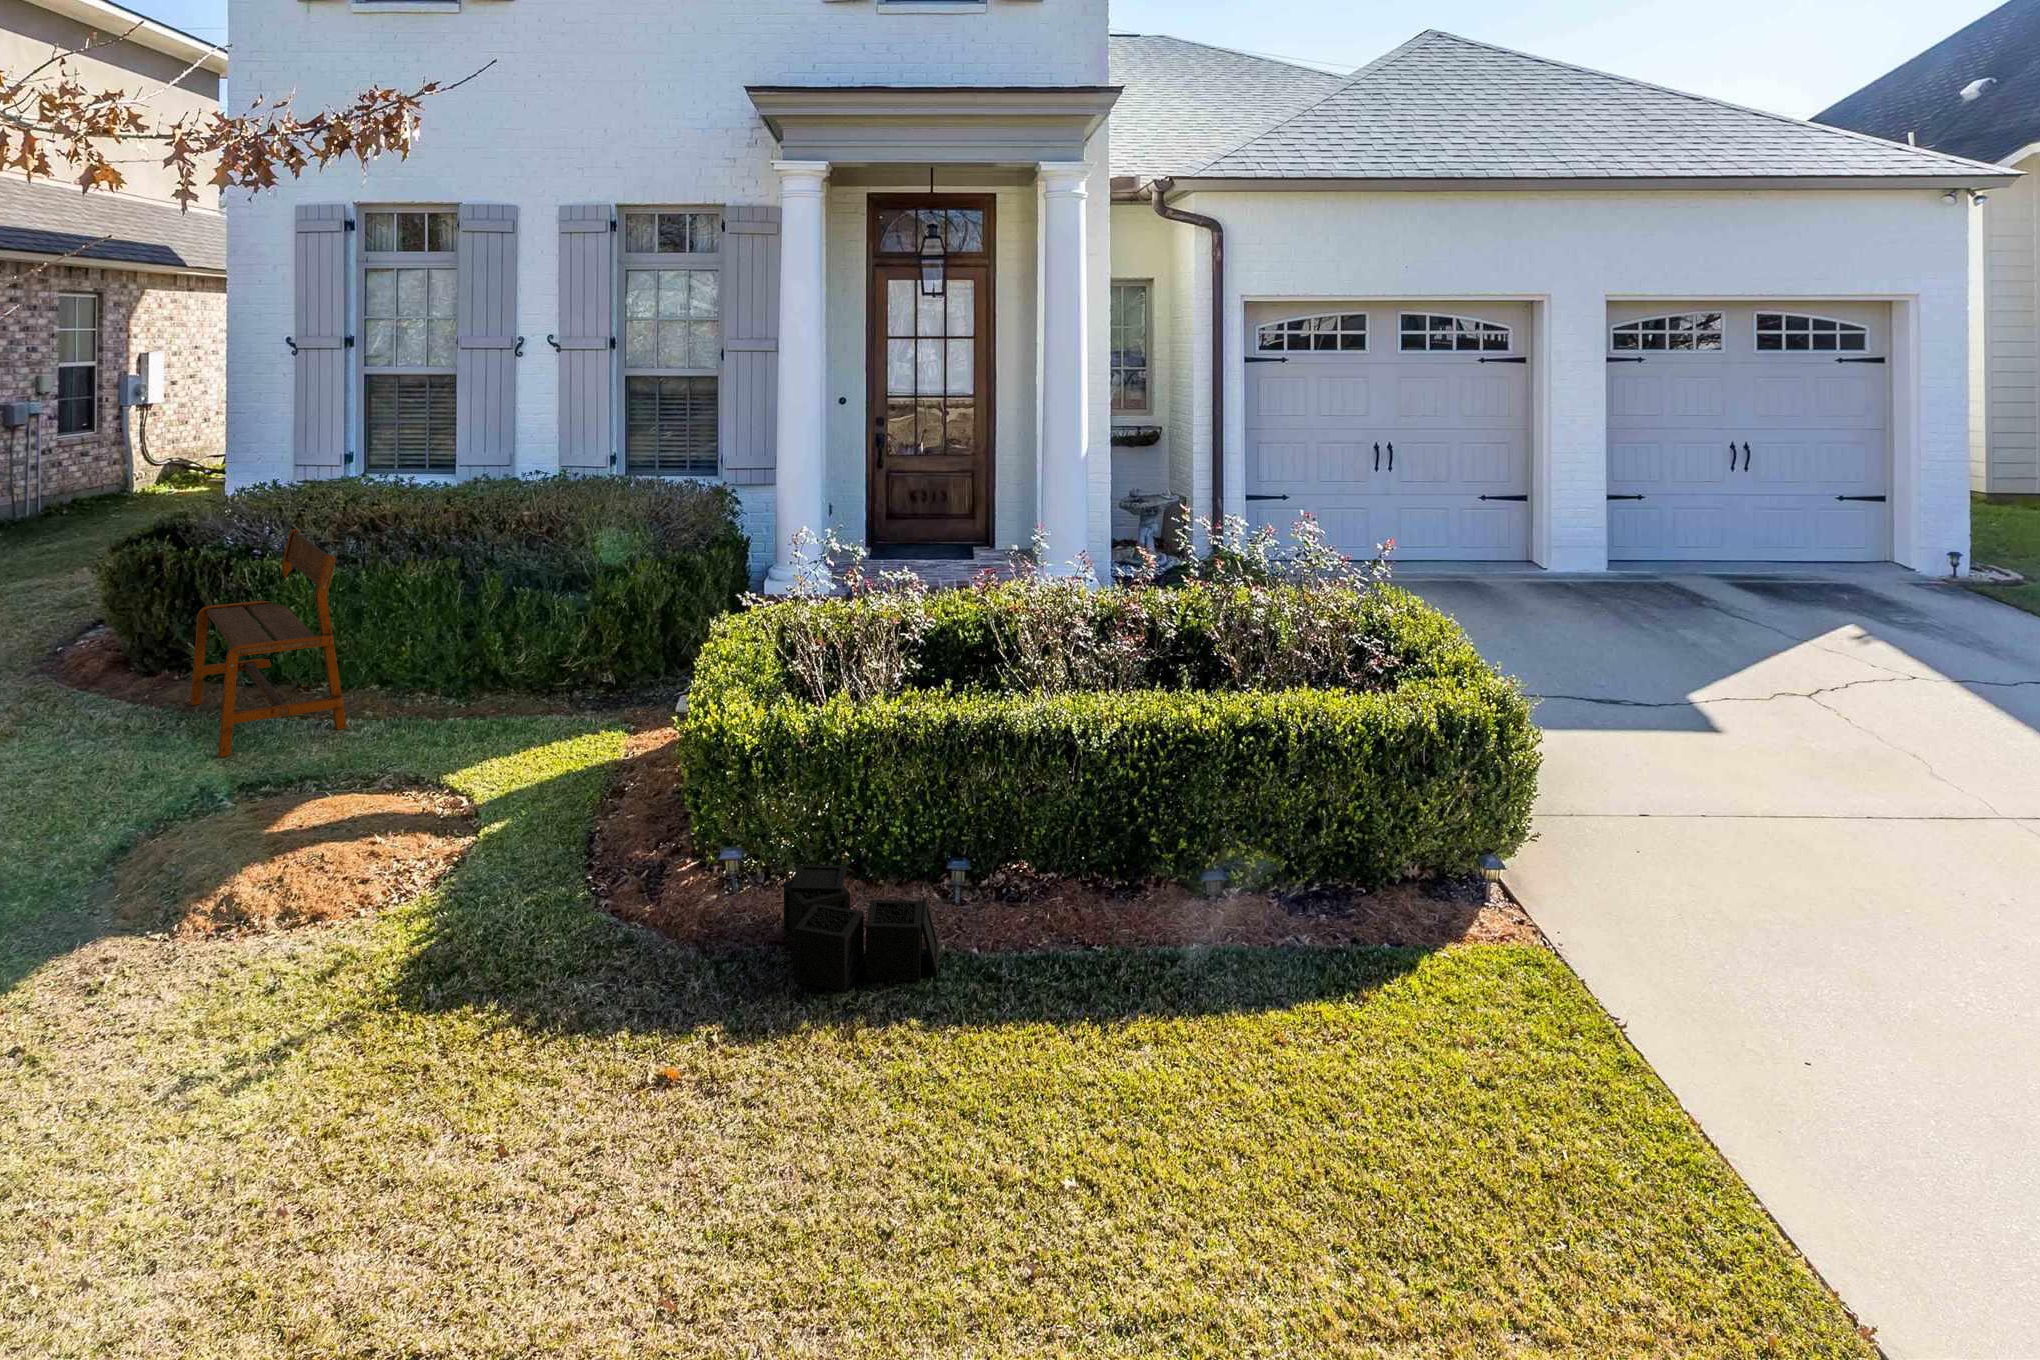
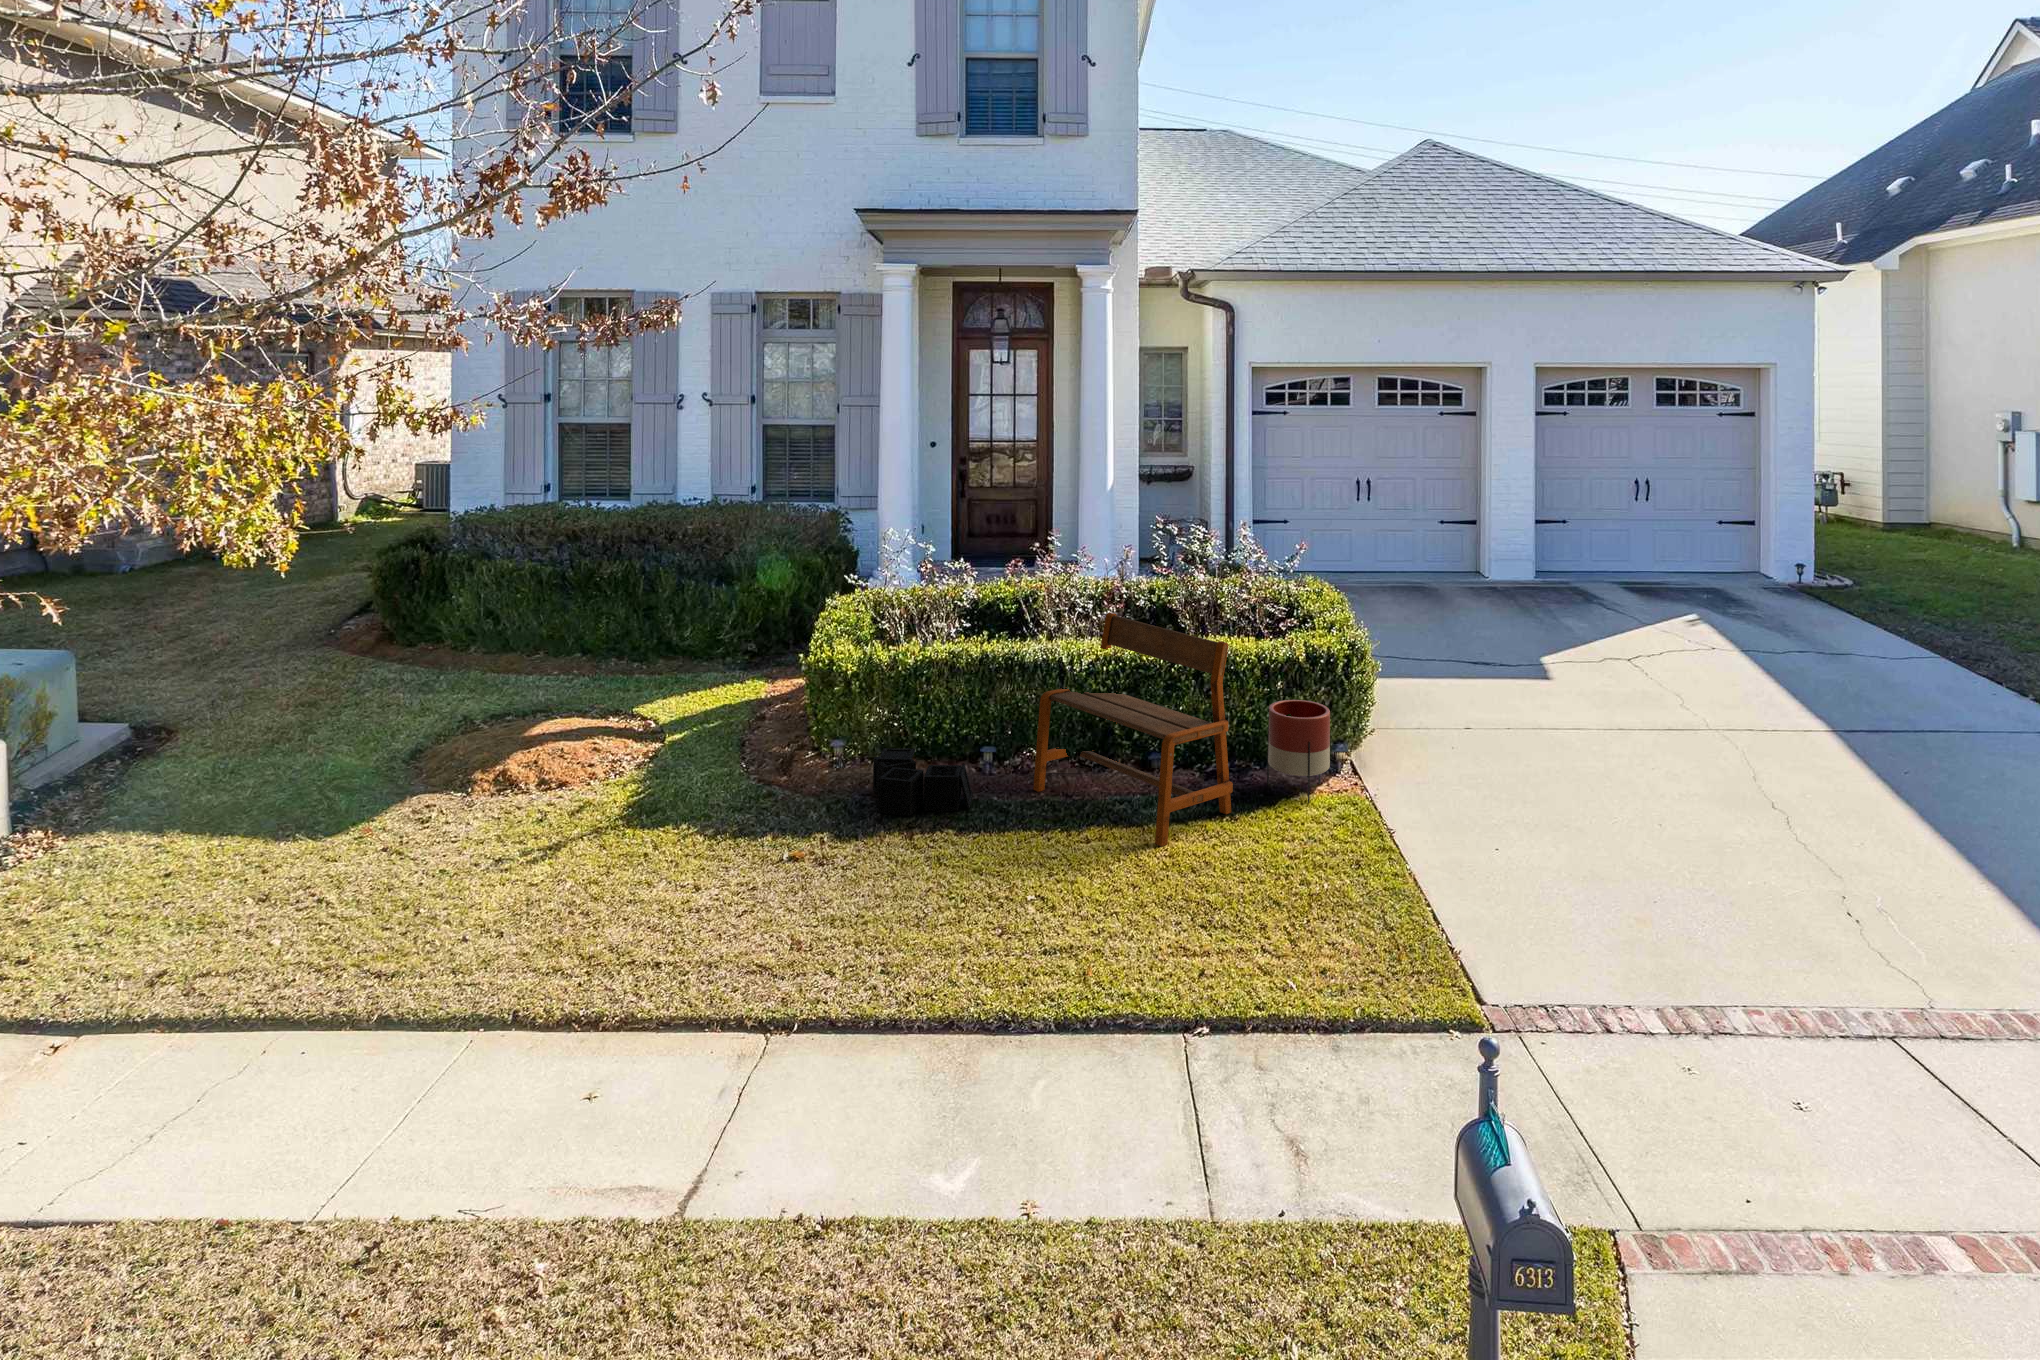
bench: present [191,529,347,757] -> present [1033,612,1233,847]
planter: none [1396,794,1505,969] -> present [1267,700,1330,803]

